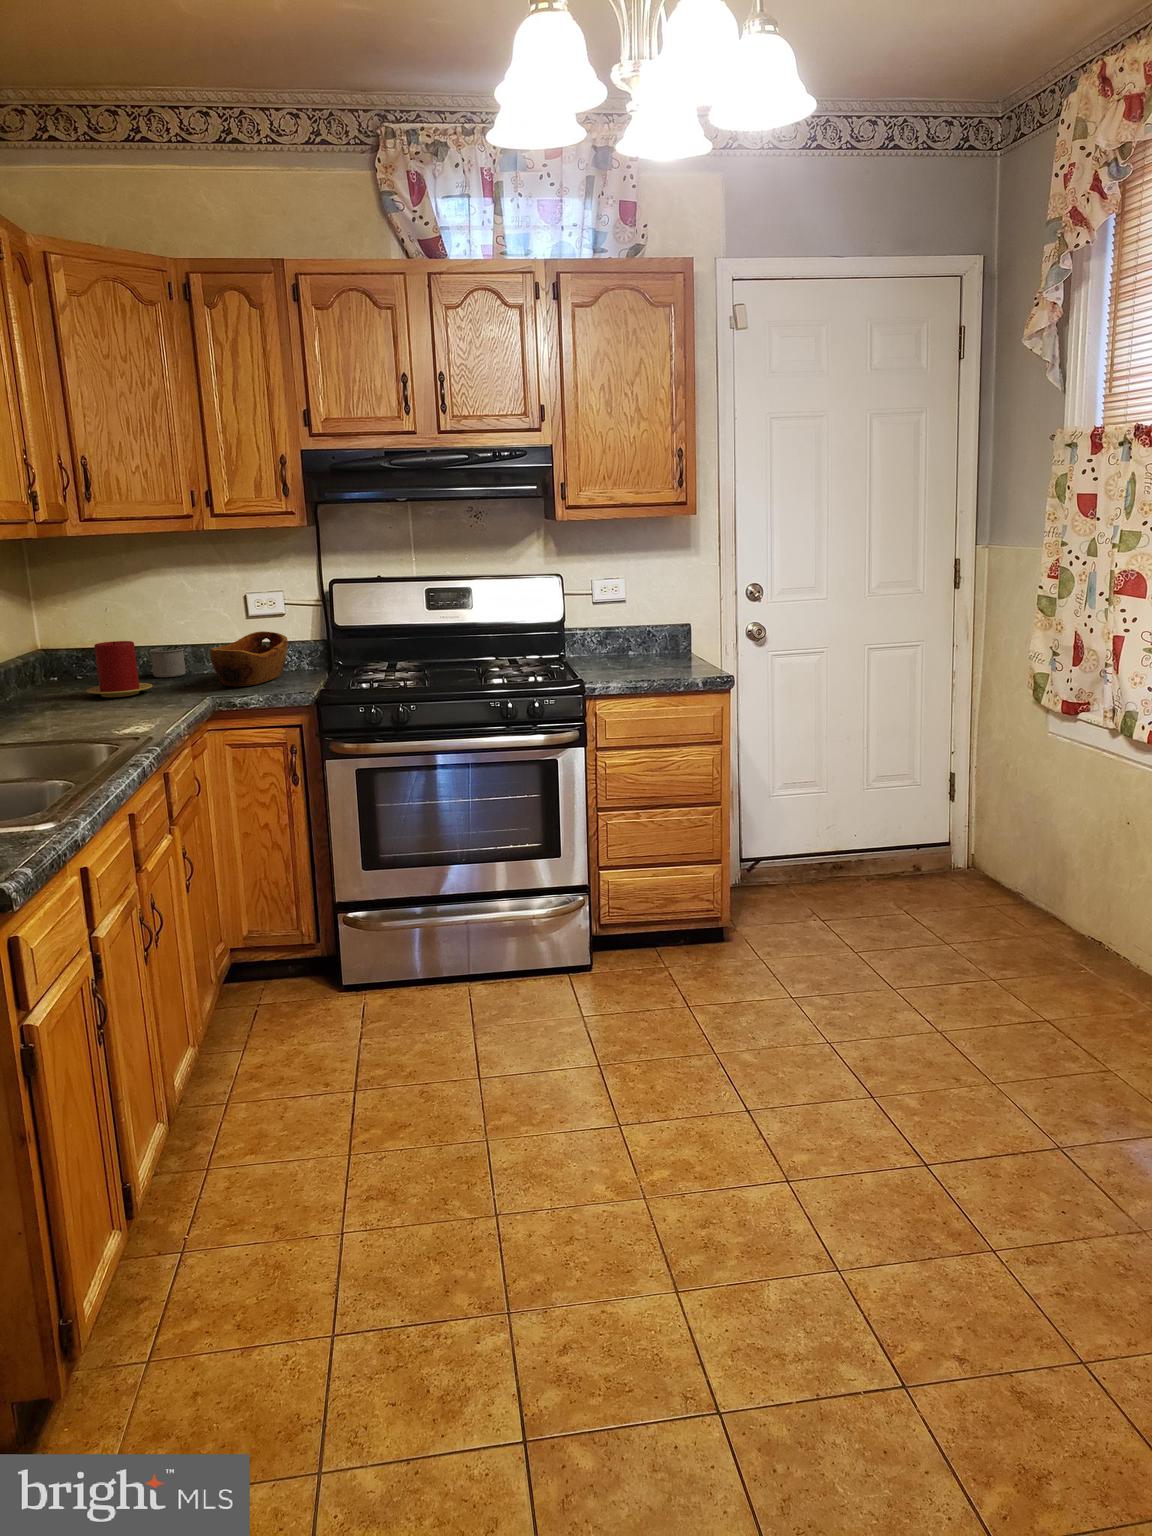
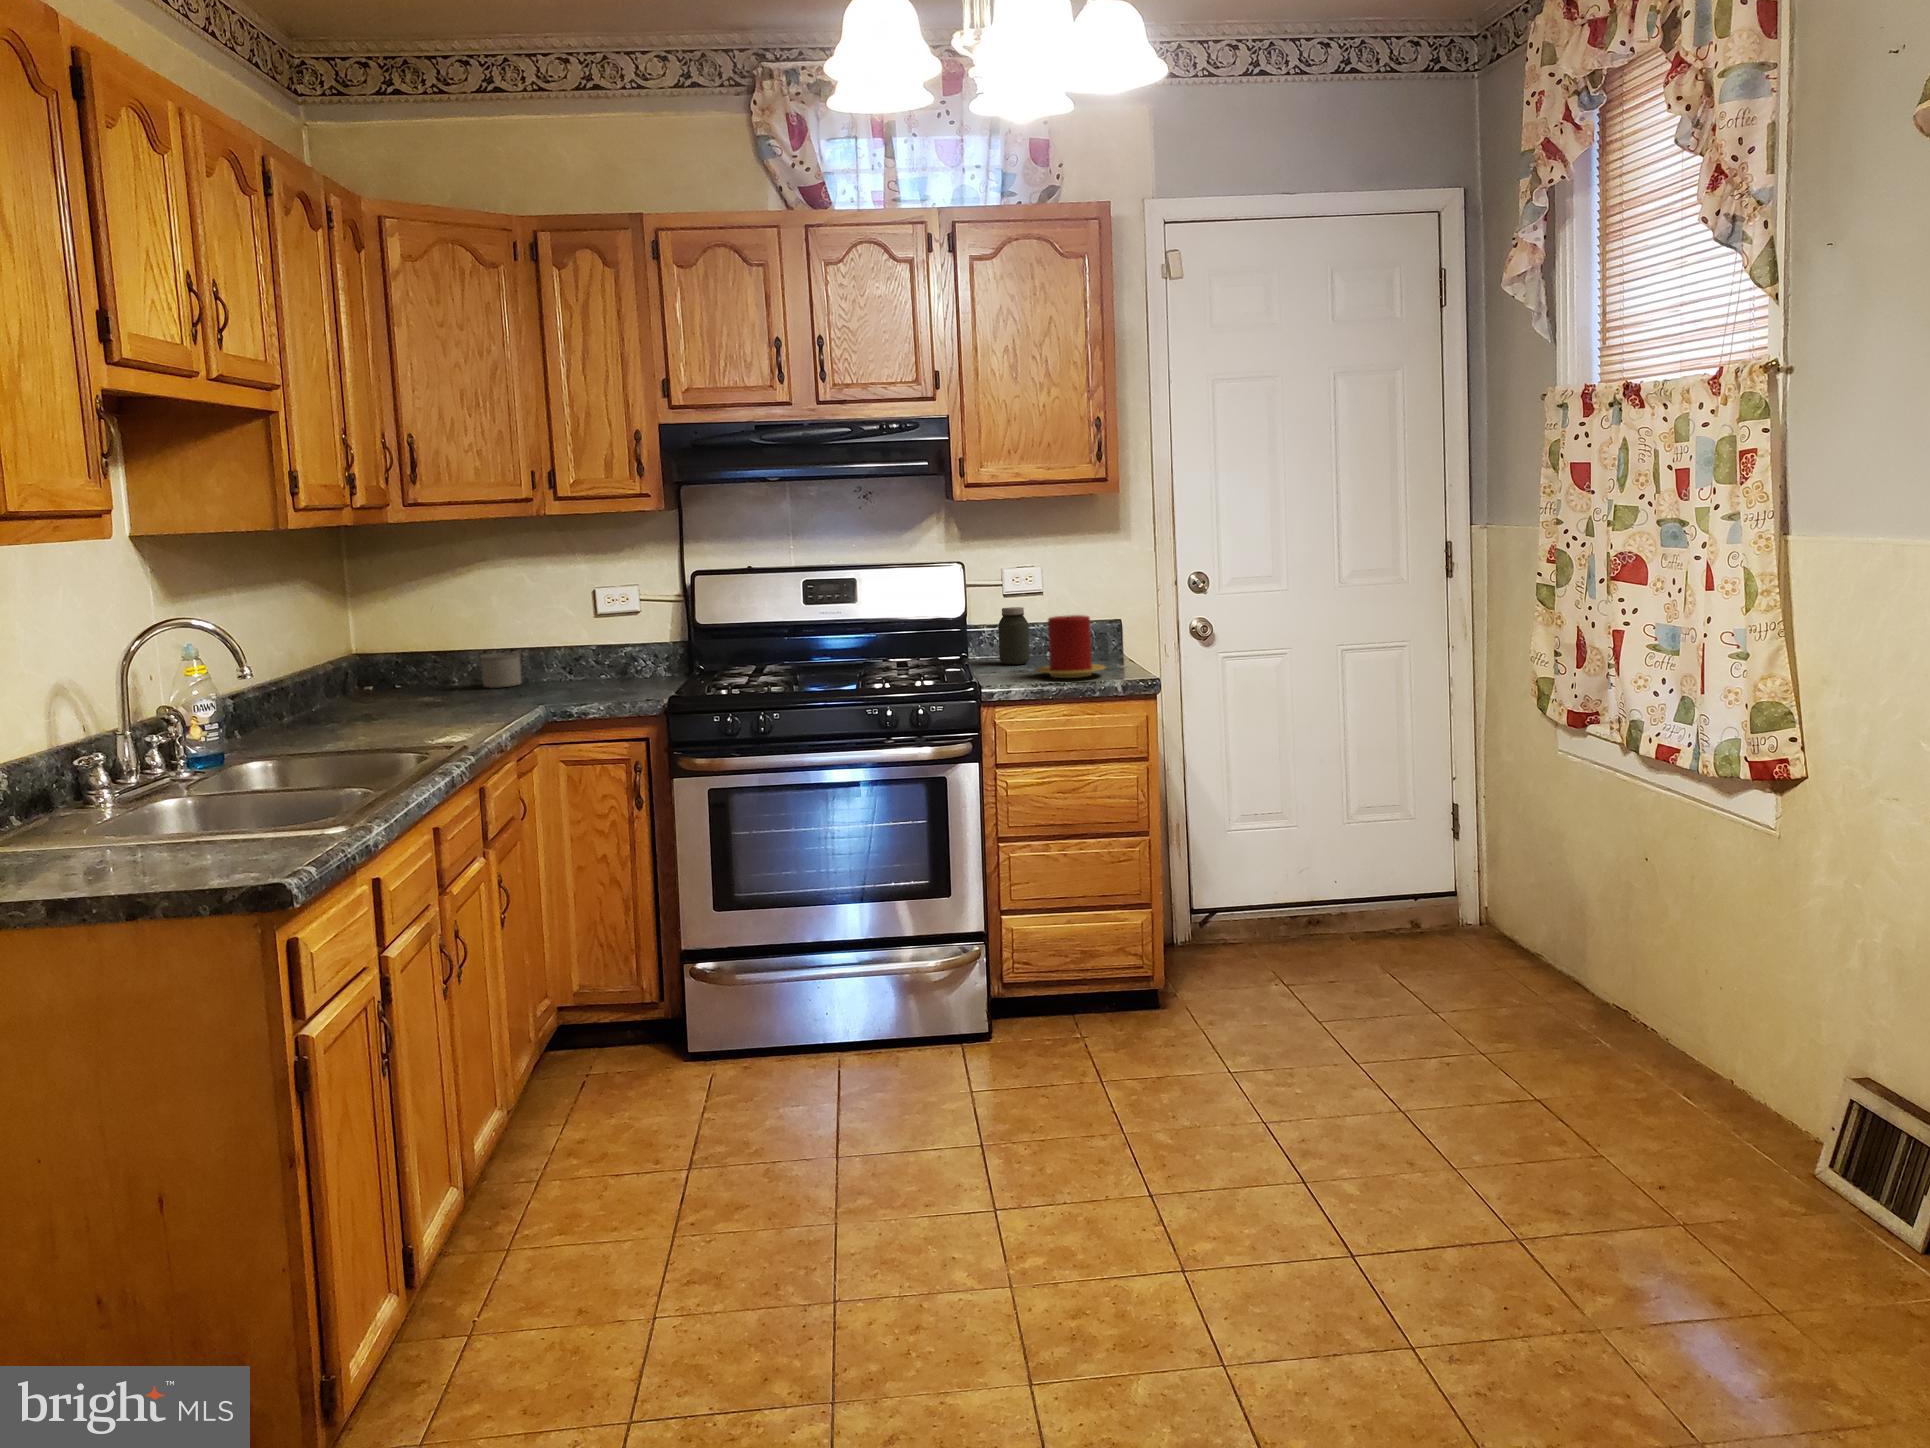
jar: none [587,611,613,659] -> present [998,607,1030,664]
wooden bowl: present [210,631,288,687] -> none [547,633,640,696]
candle: present [87,641,152,697] -> present [1036,615,1105,678]

